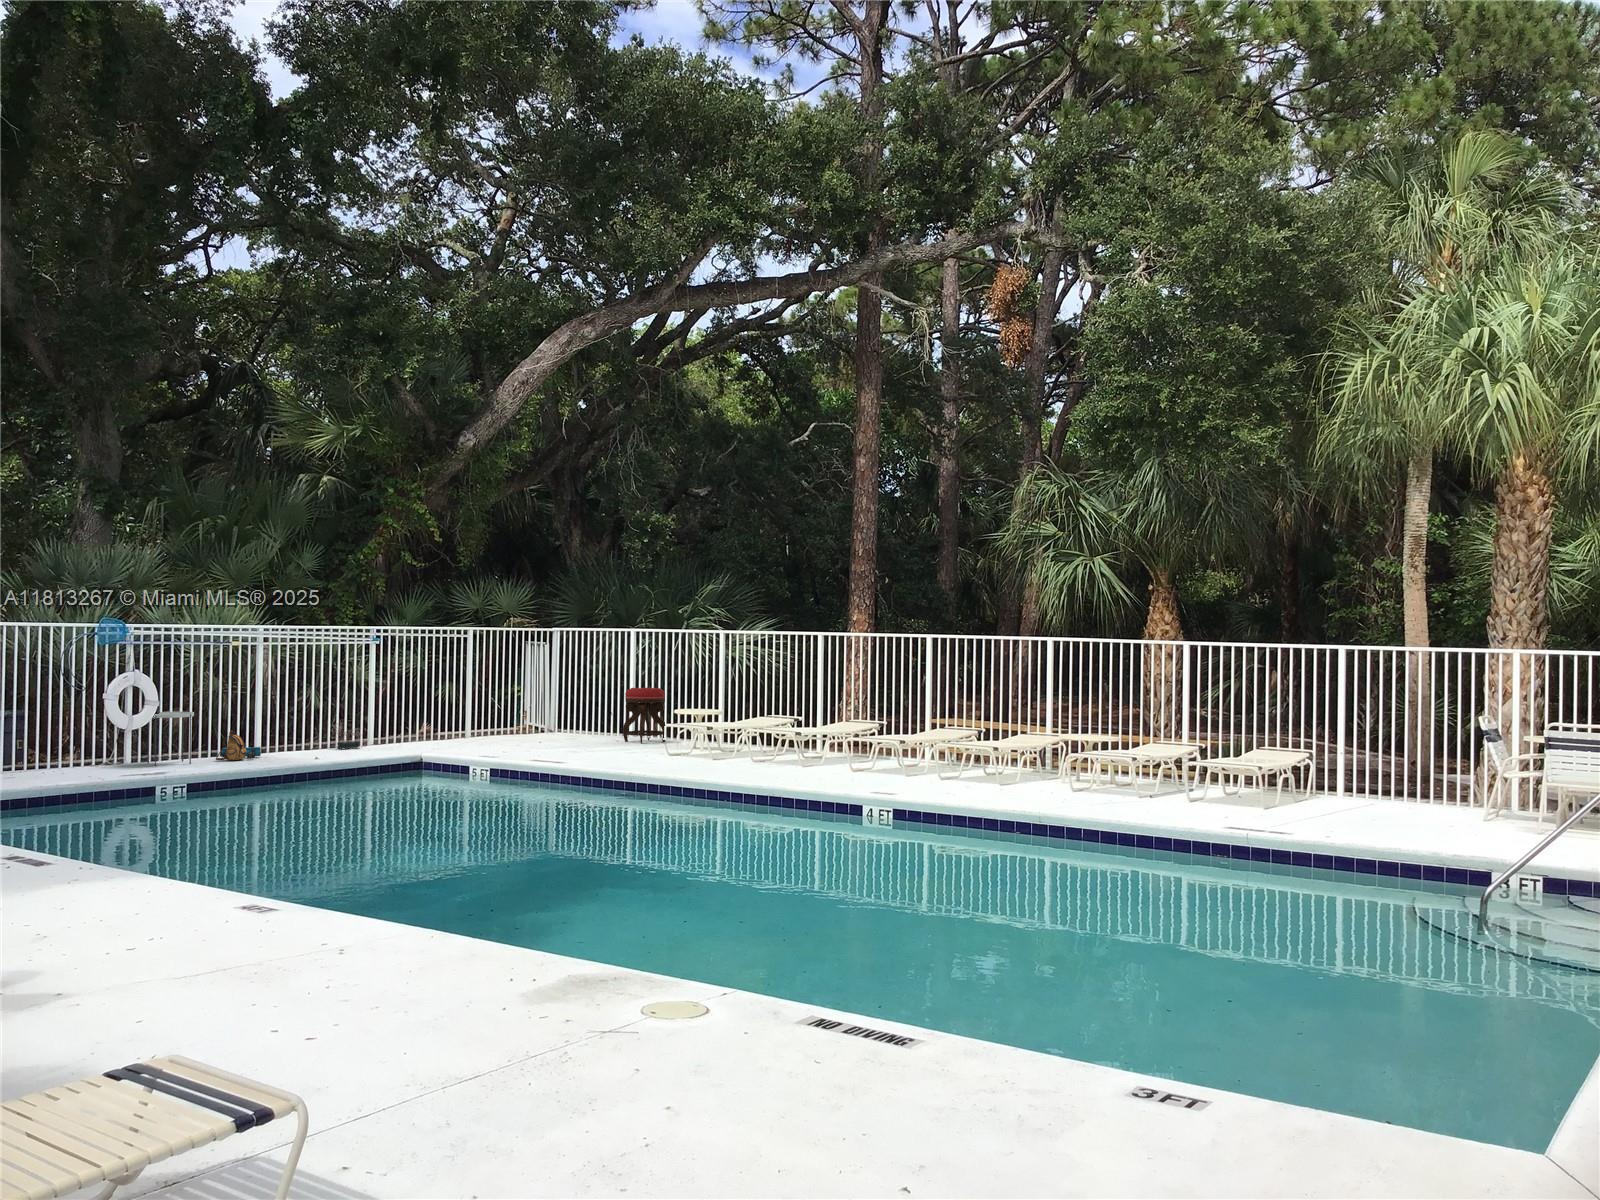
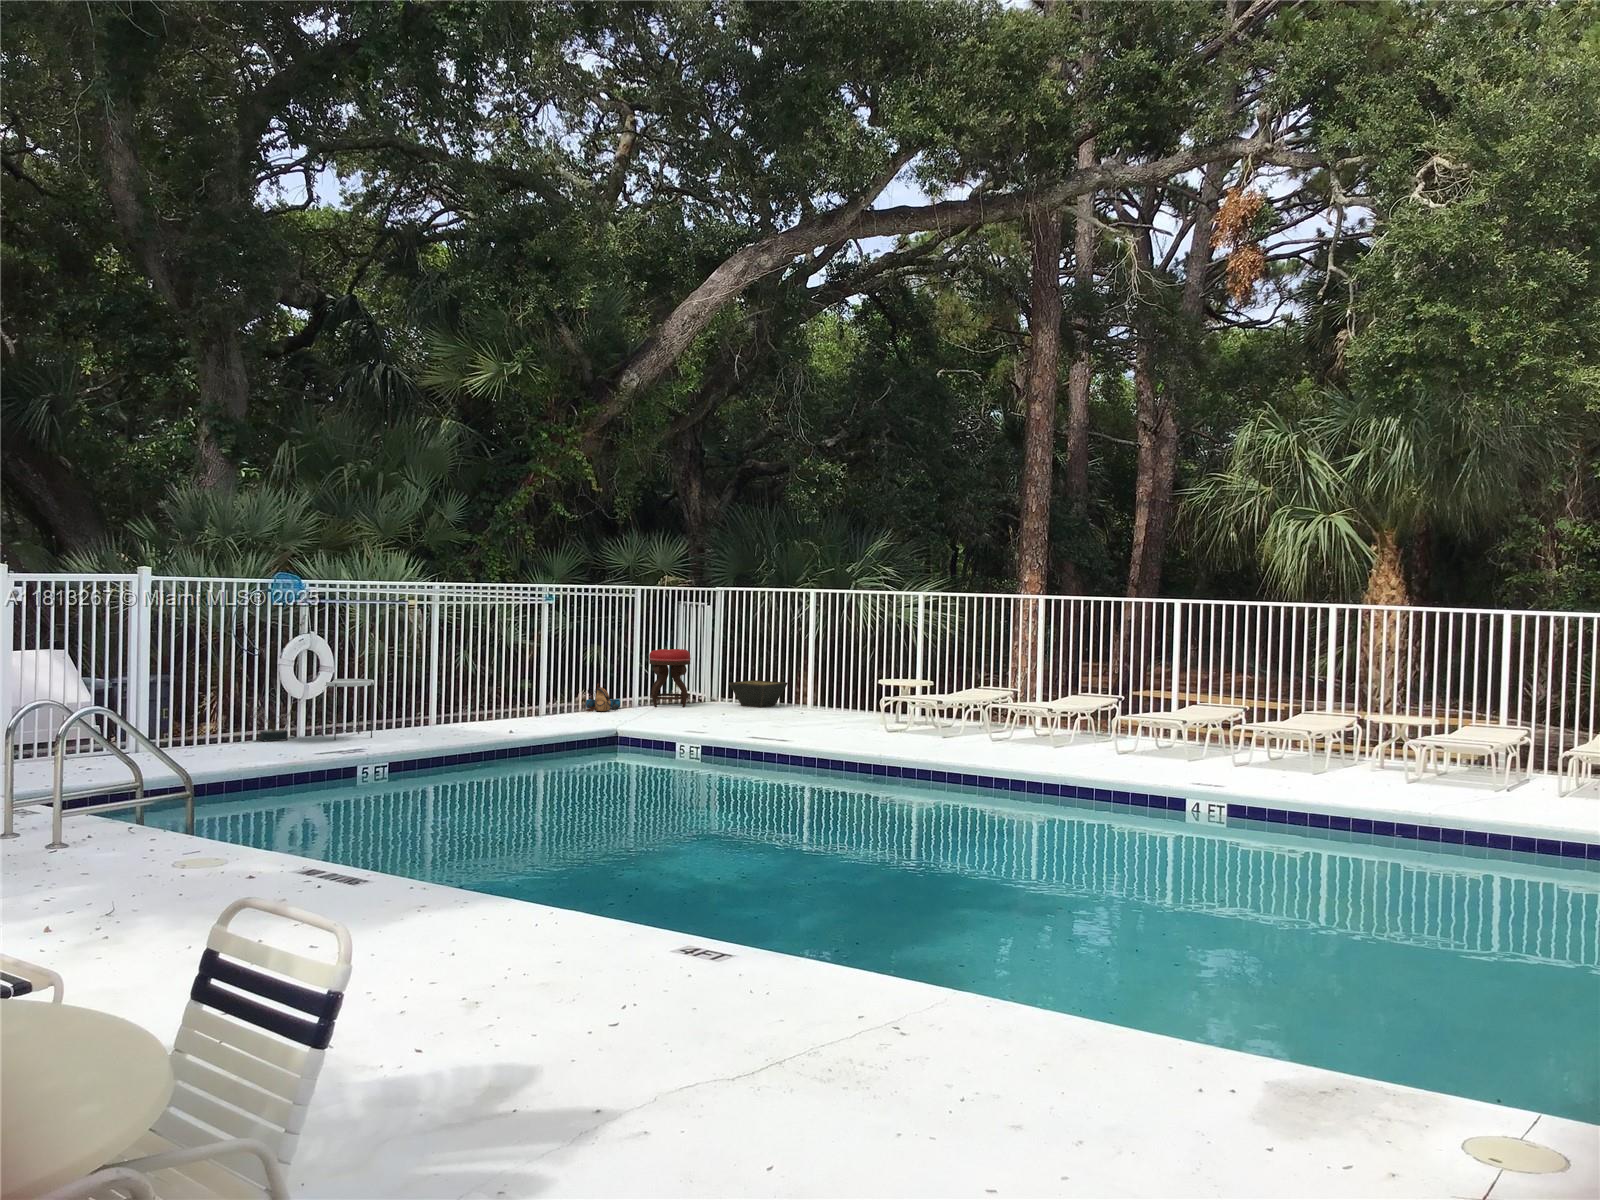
stool: present [623,688,665,744] -> present [649,649,691,707]
basket: none [565,715,623,740] -> present [729,680,788,707]
decorative plant: present [332,725,360,749] -> present [250,708,290,742]
backpack: present [216,730,261,760] -> present [586,683,620,711]

